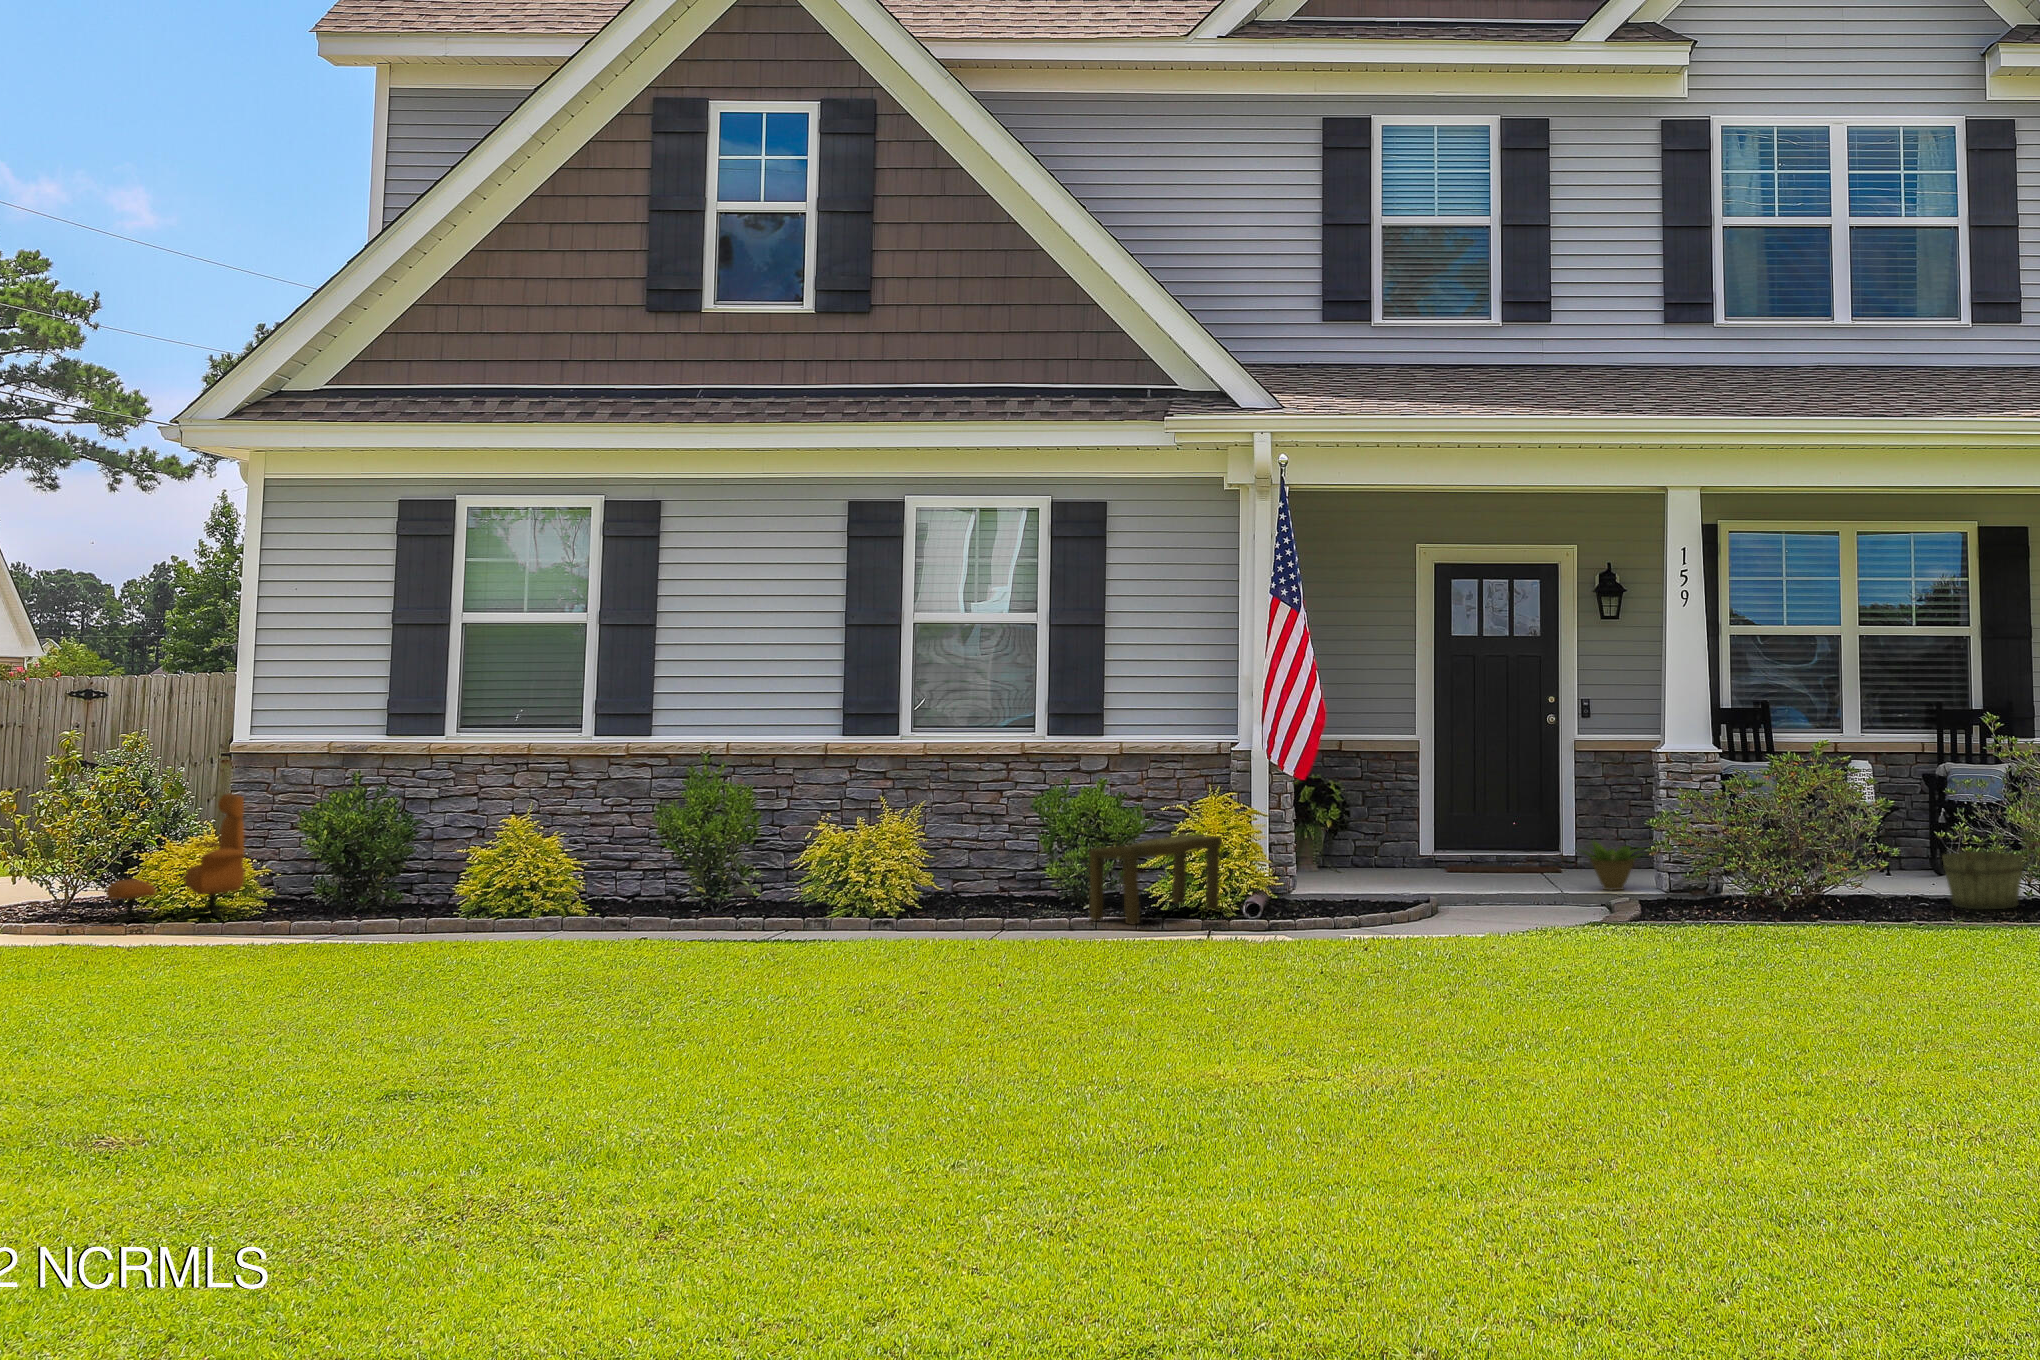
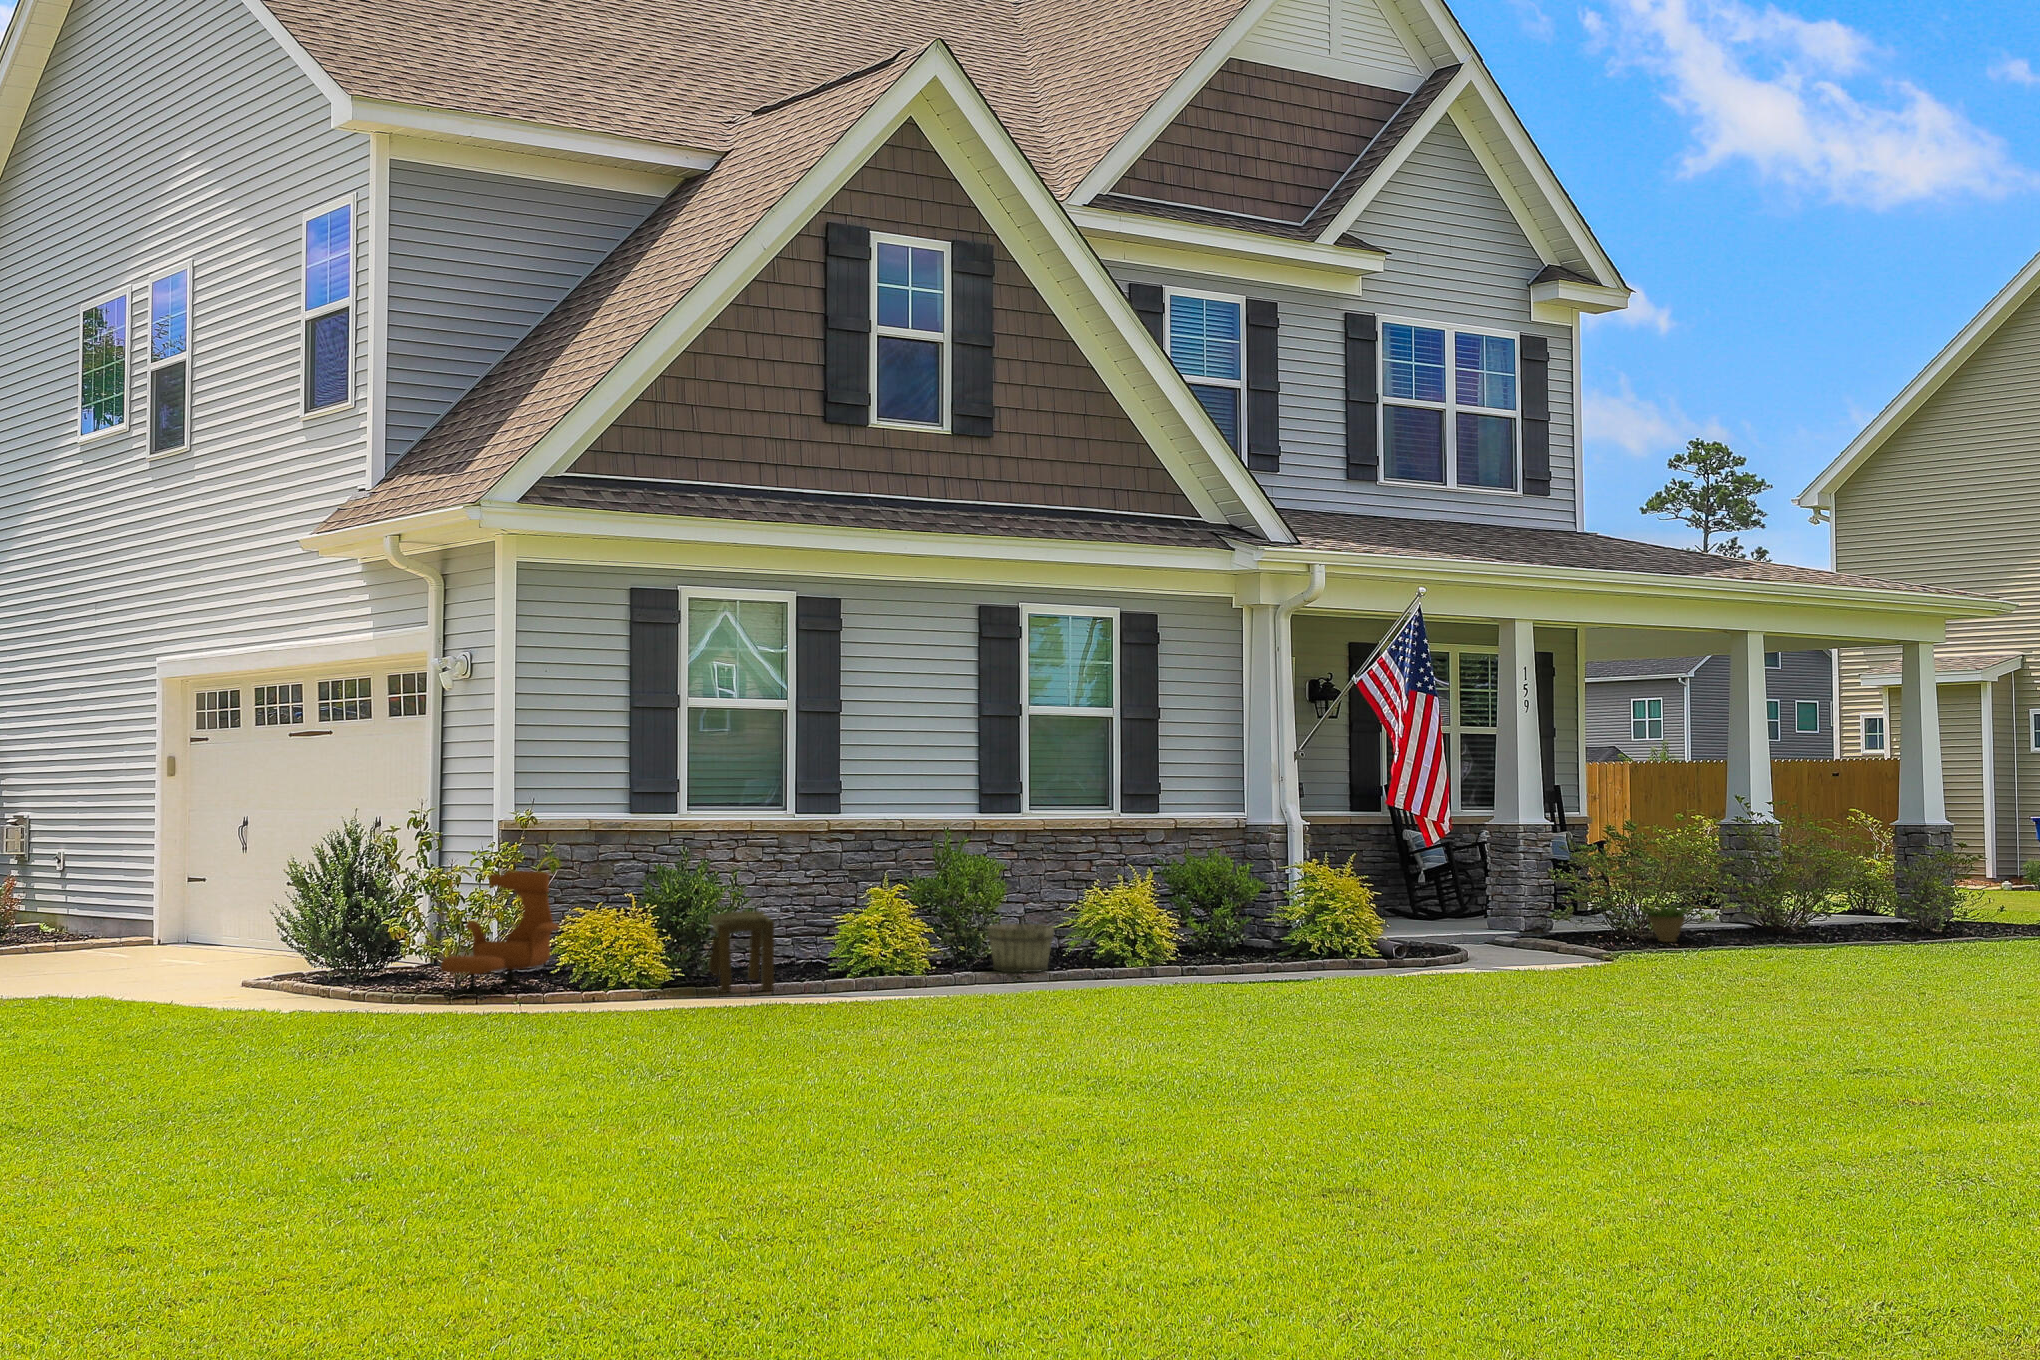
bench: present [1089,834,1222,924] -> present [708,911,774,992]
decorative plant: present [1580,841,1643,890] -> present [1637,905,1689,942]
wooden bucket: present [1942,843,2024,909] -> present [987,914,1054,972]

